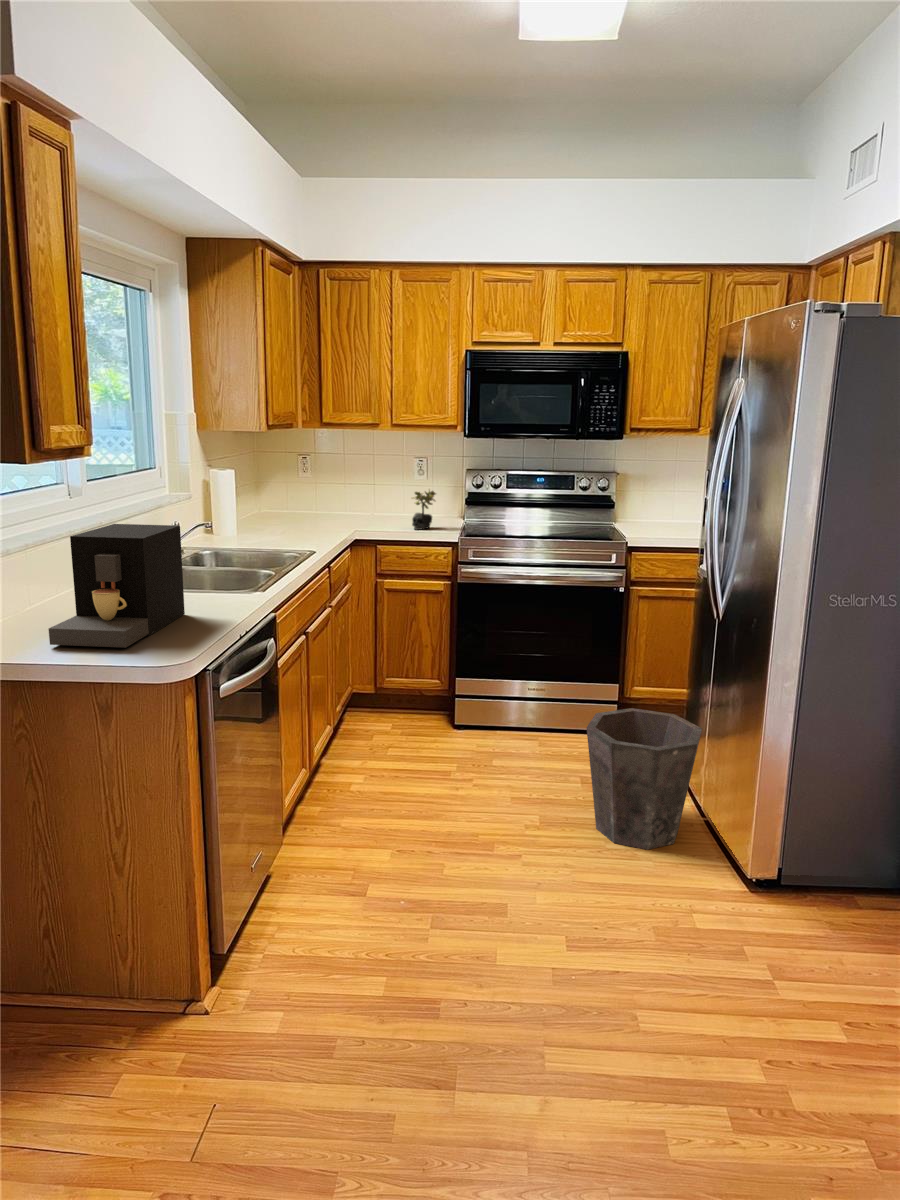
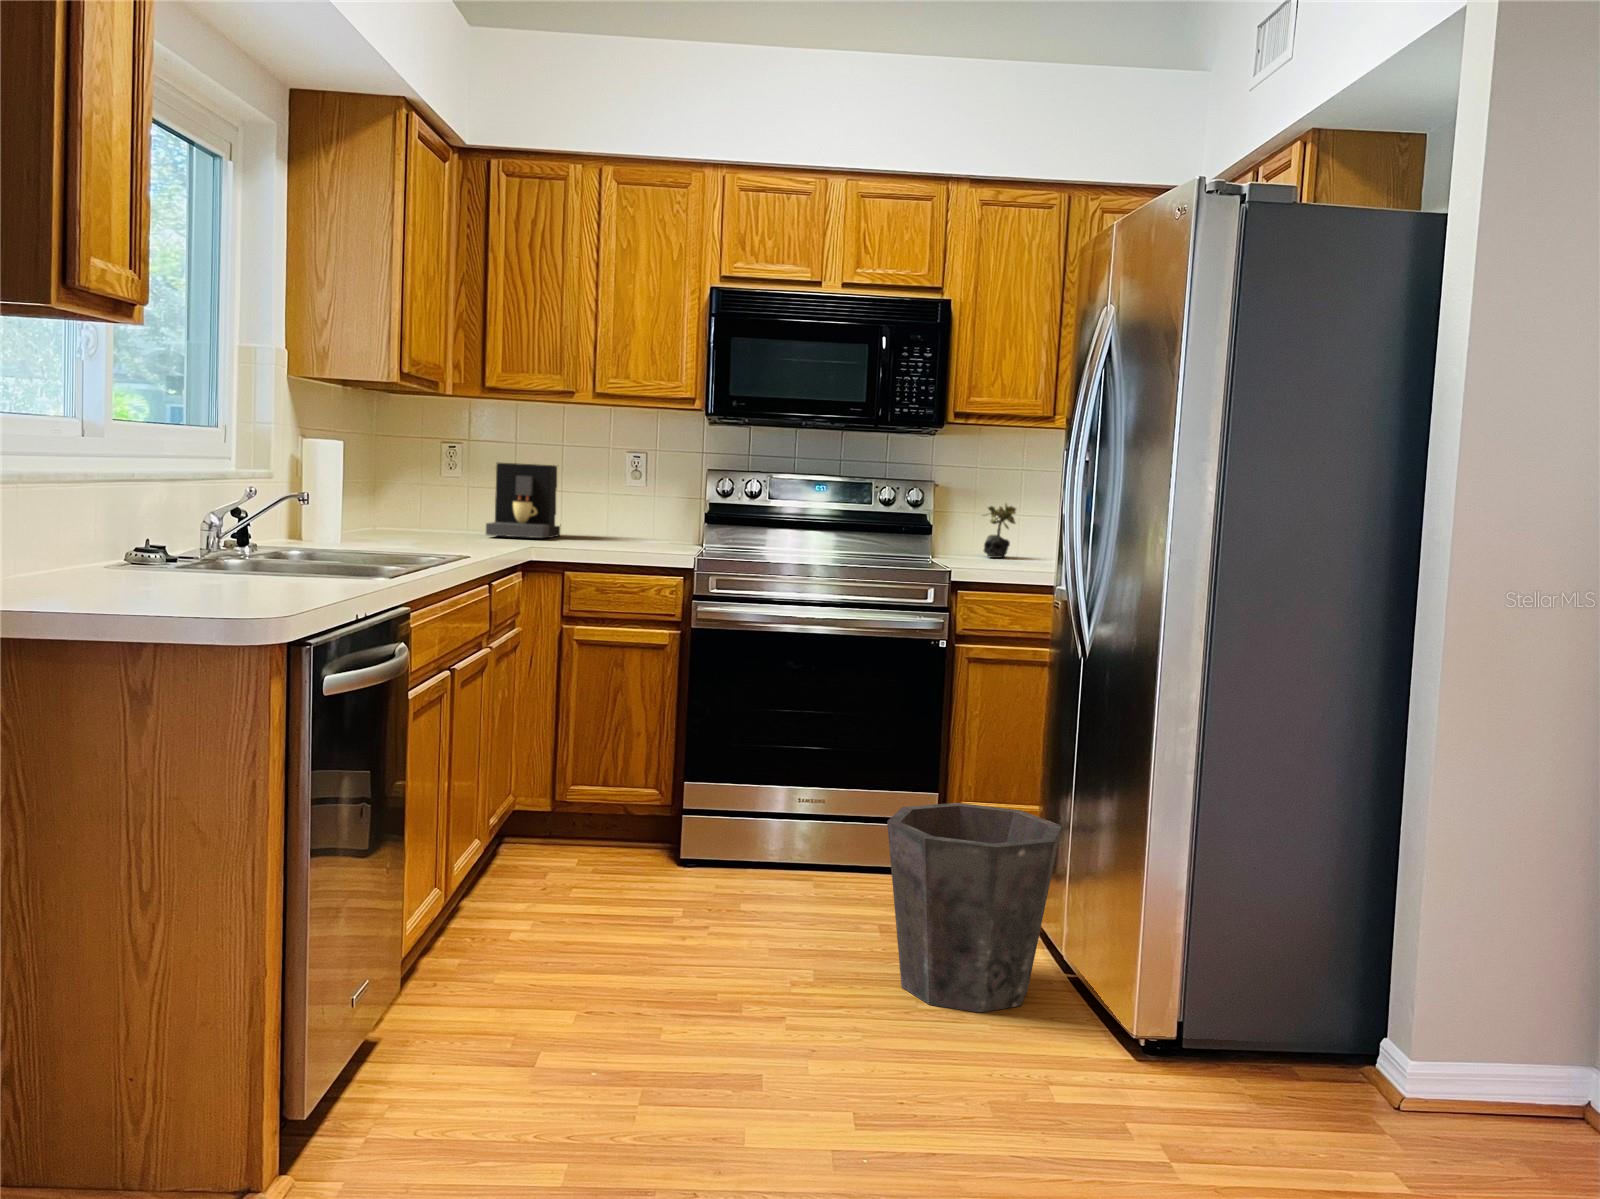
succulent plant: present [412,490,436,530] -> present [984,504,1016,558]
coffee maker: present [49,524,185,648] -> present [486,463,560,538]

